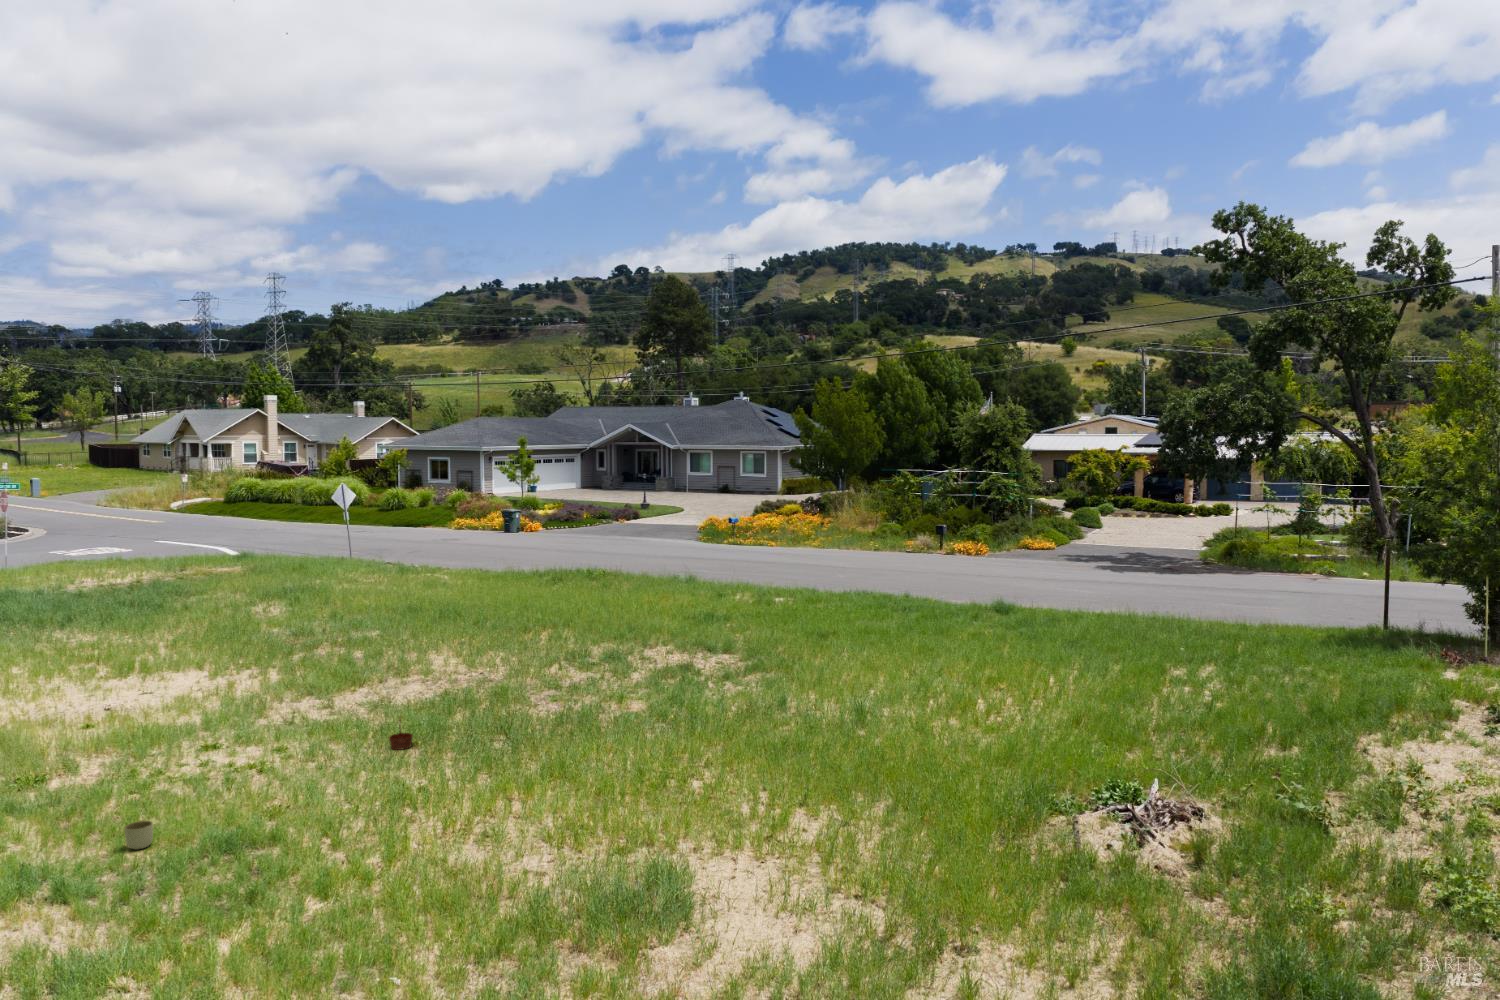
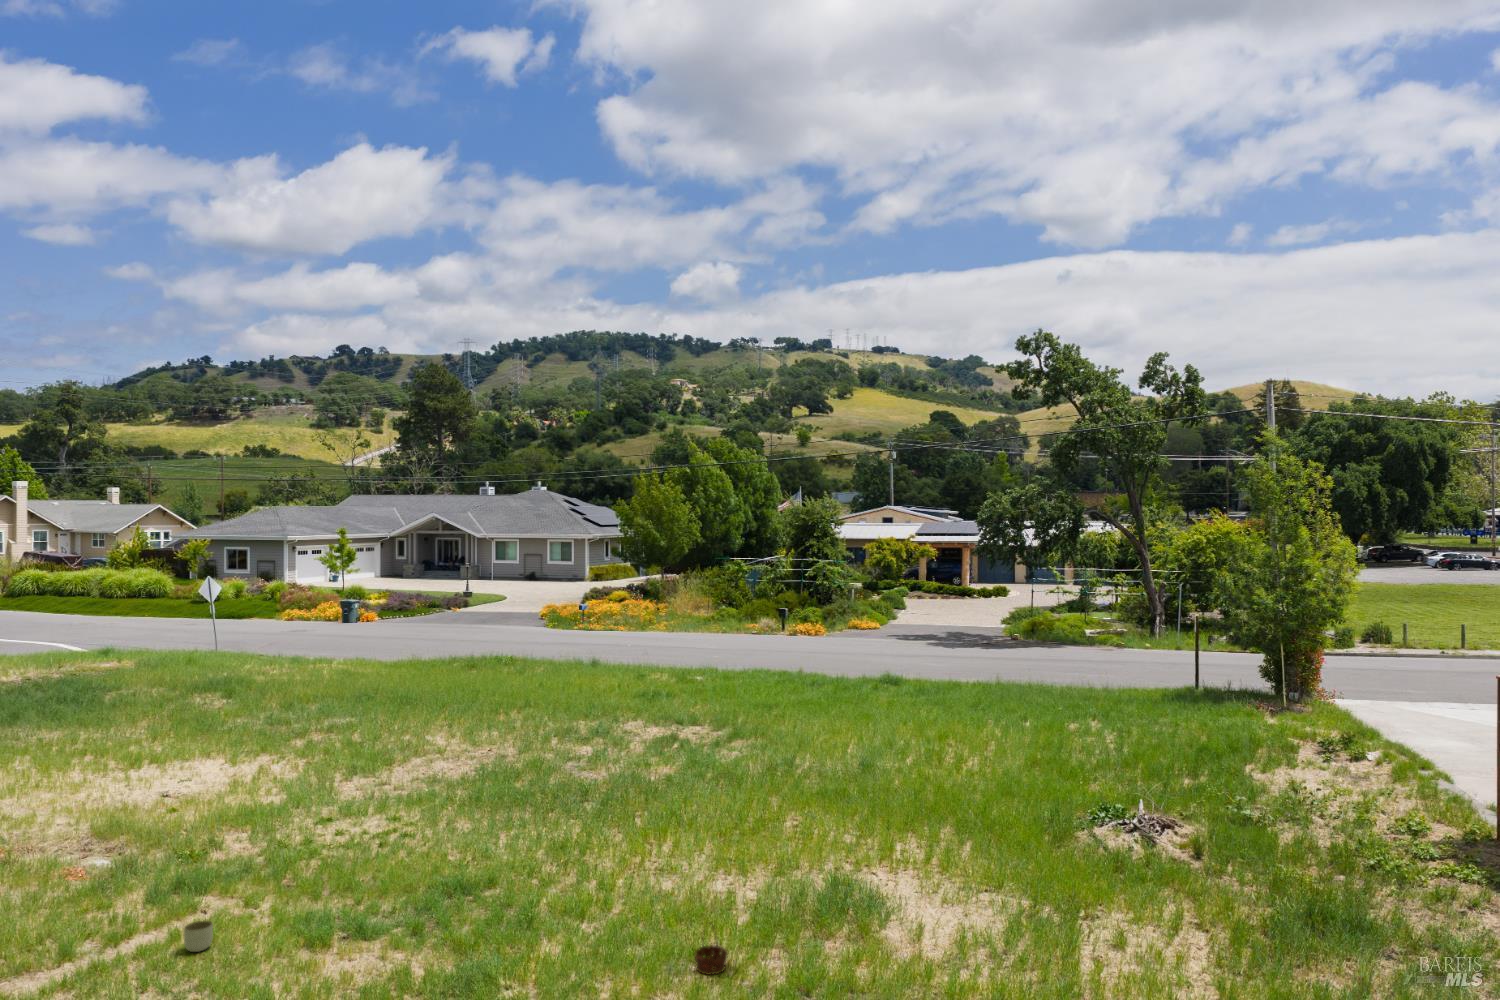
basket: present [389,725,413,750] -> present [695,924,728,975]

